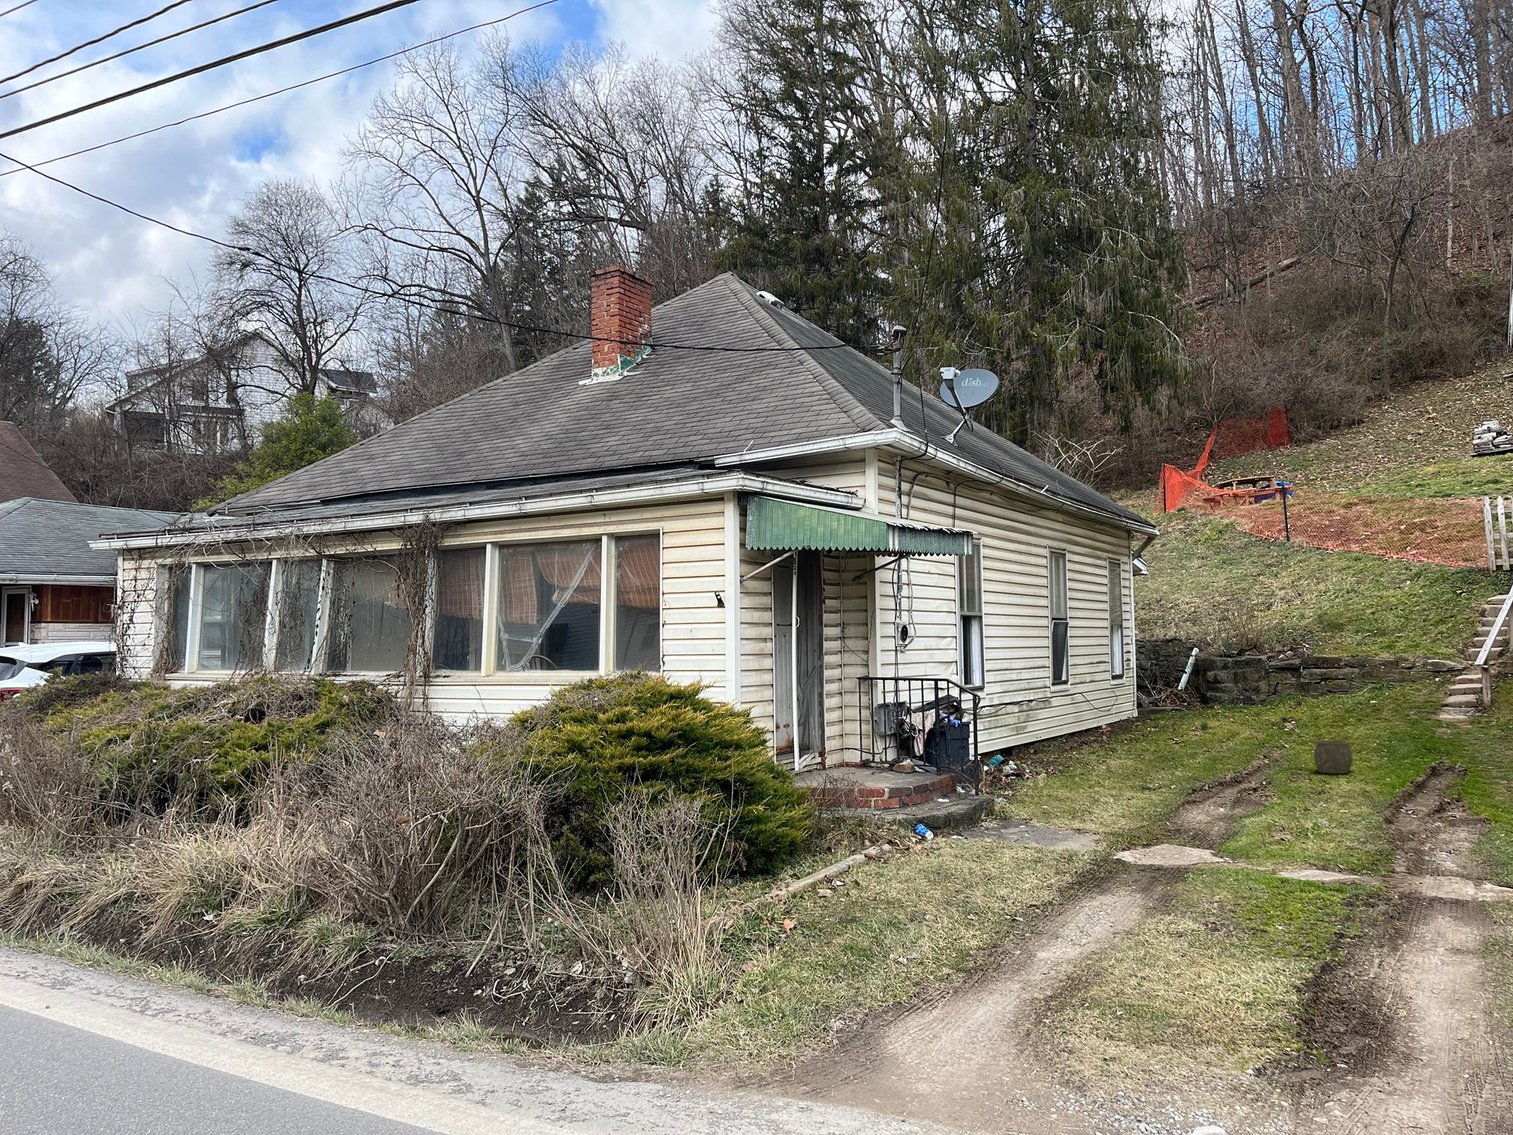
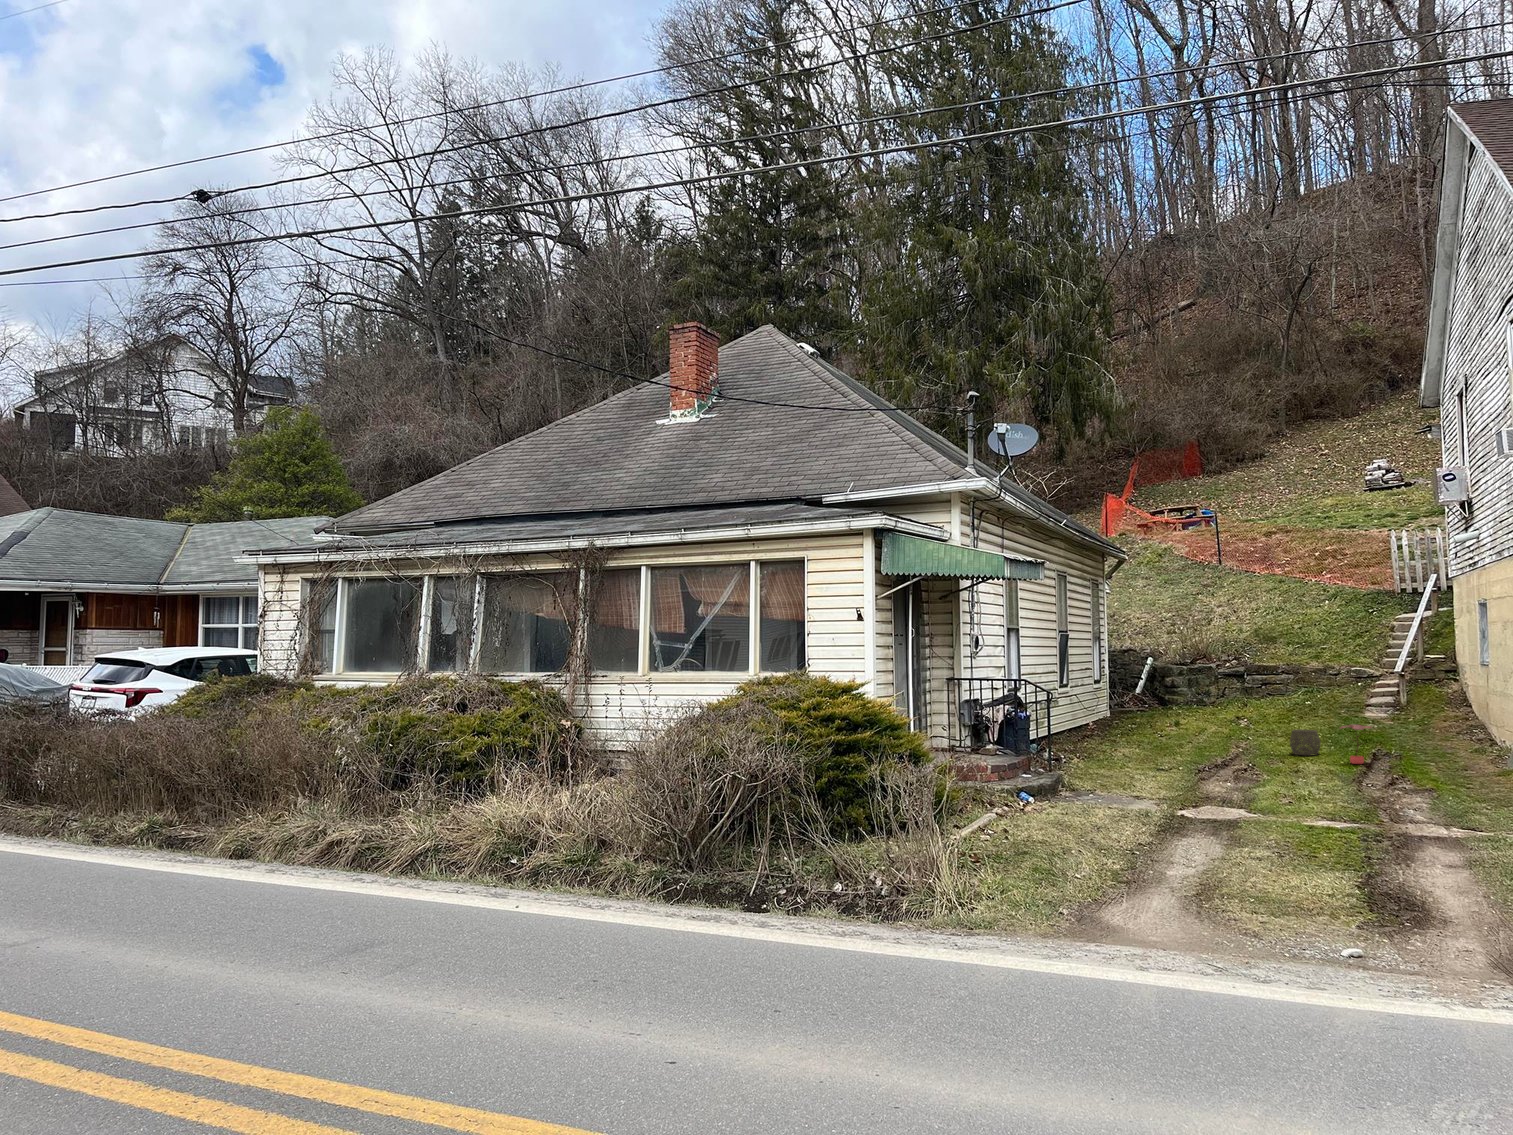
potted plant: none [1370,735,1413,786] -> present [1340,724,1371,764]

